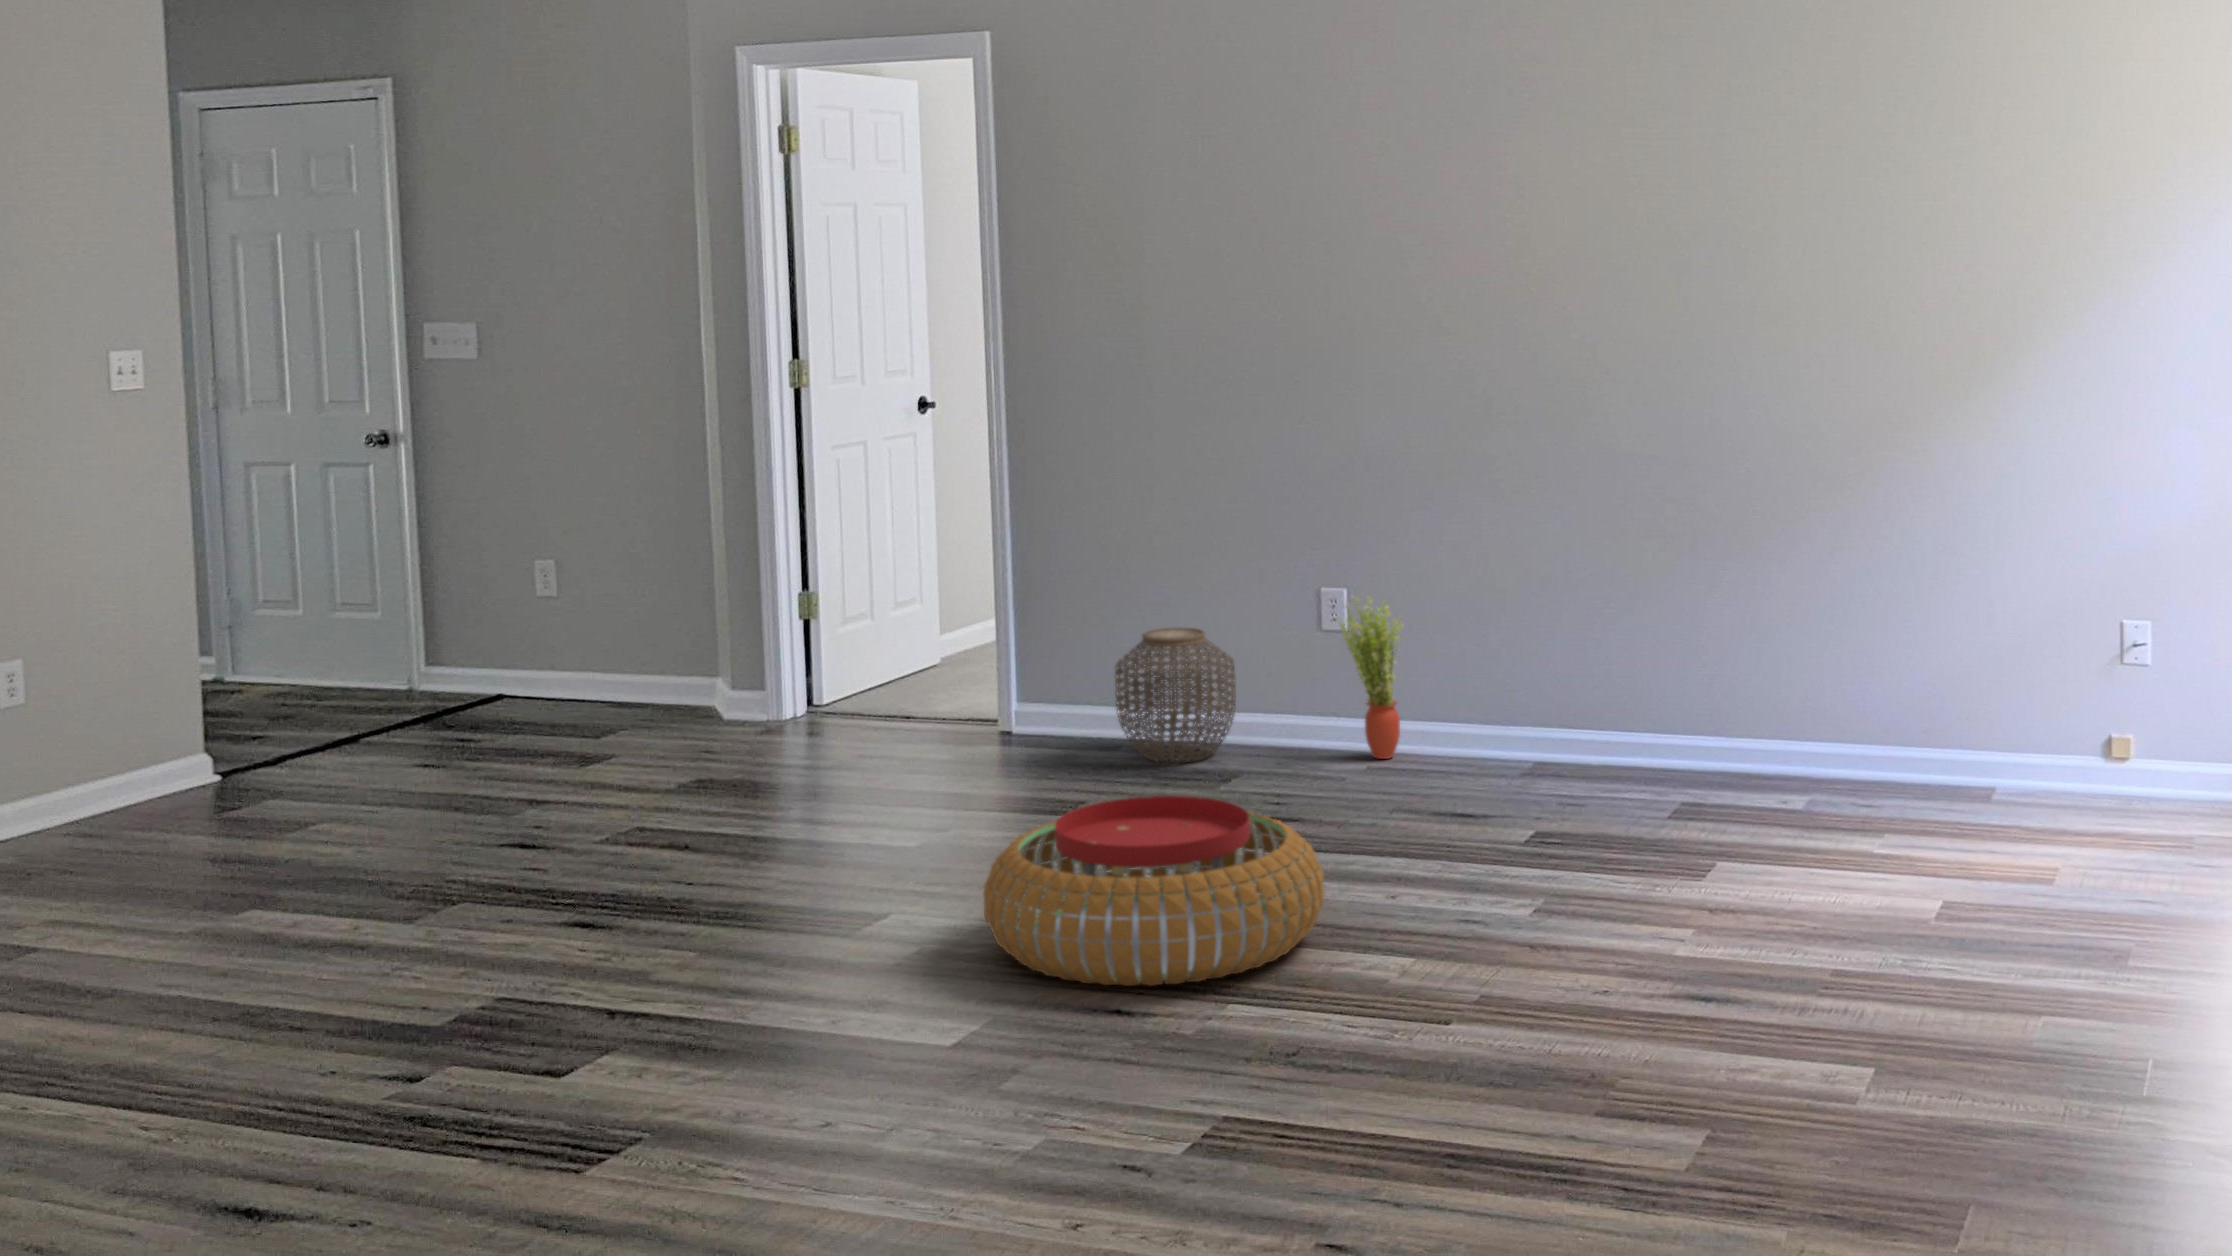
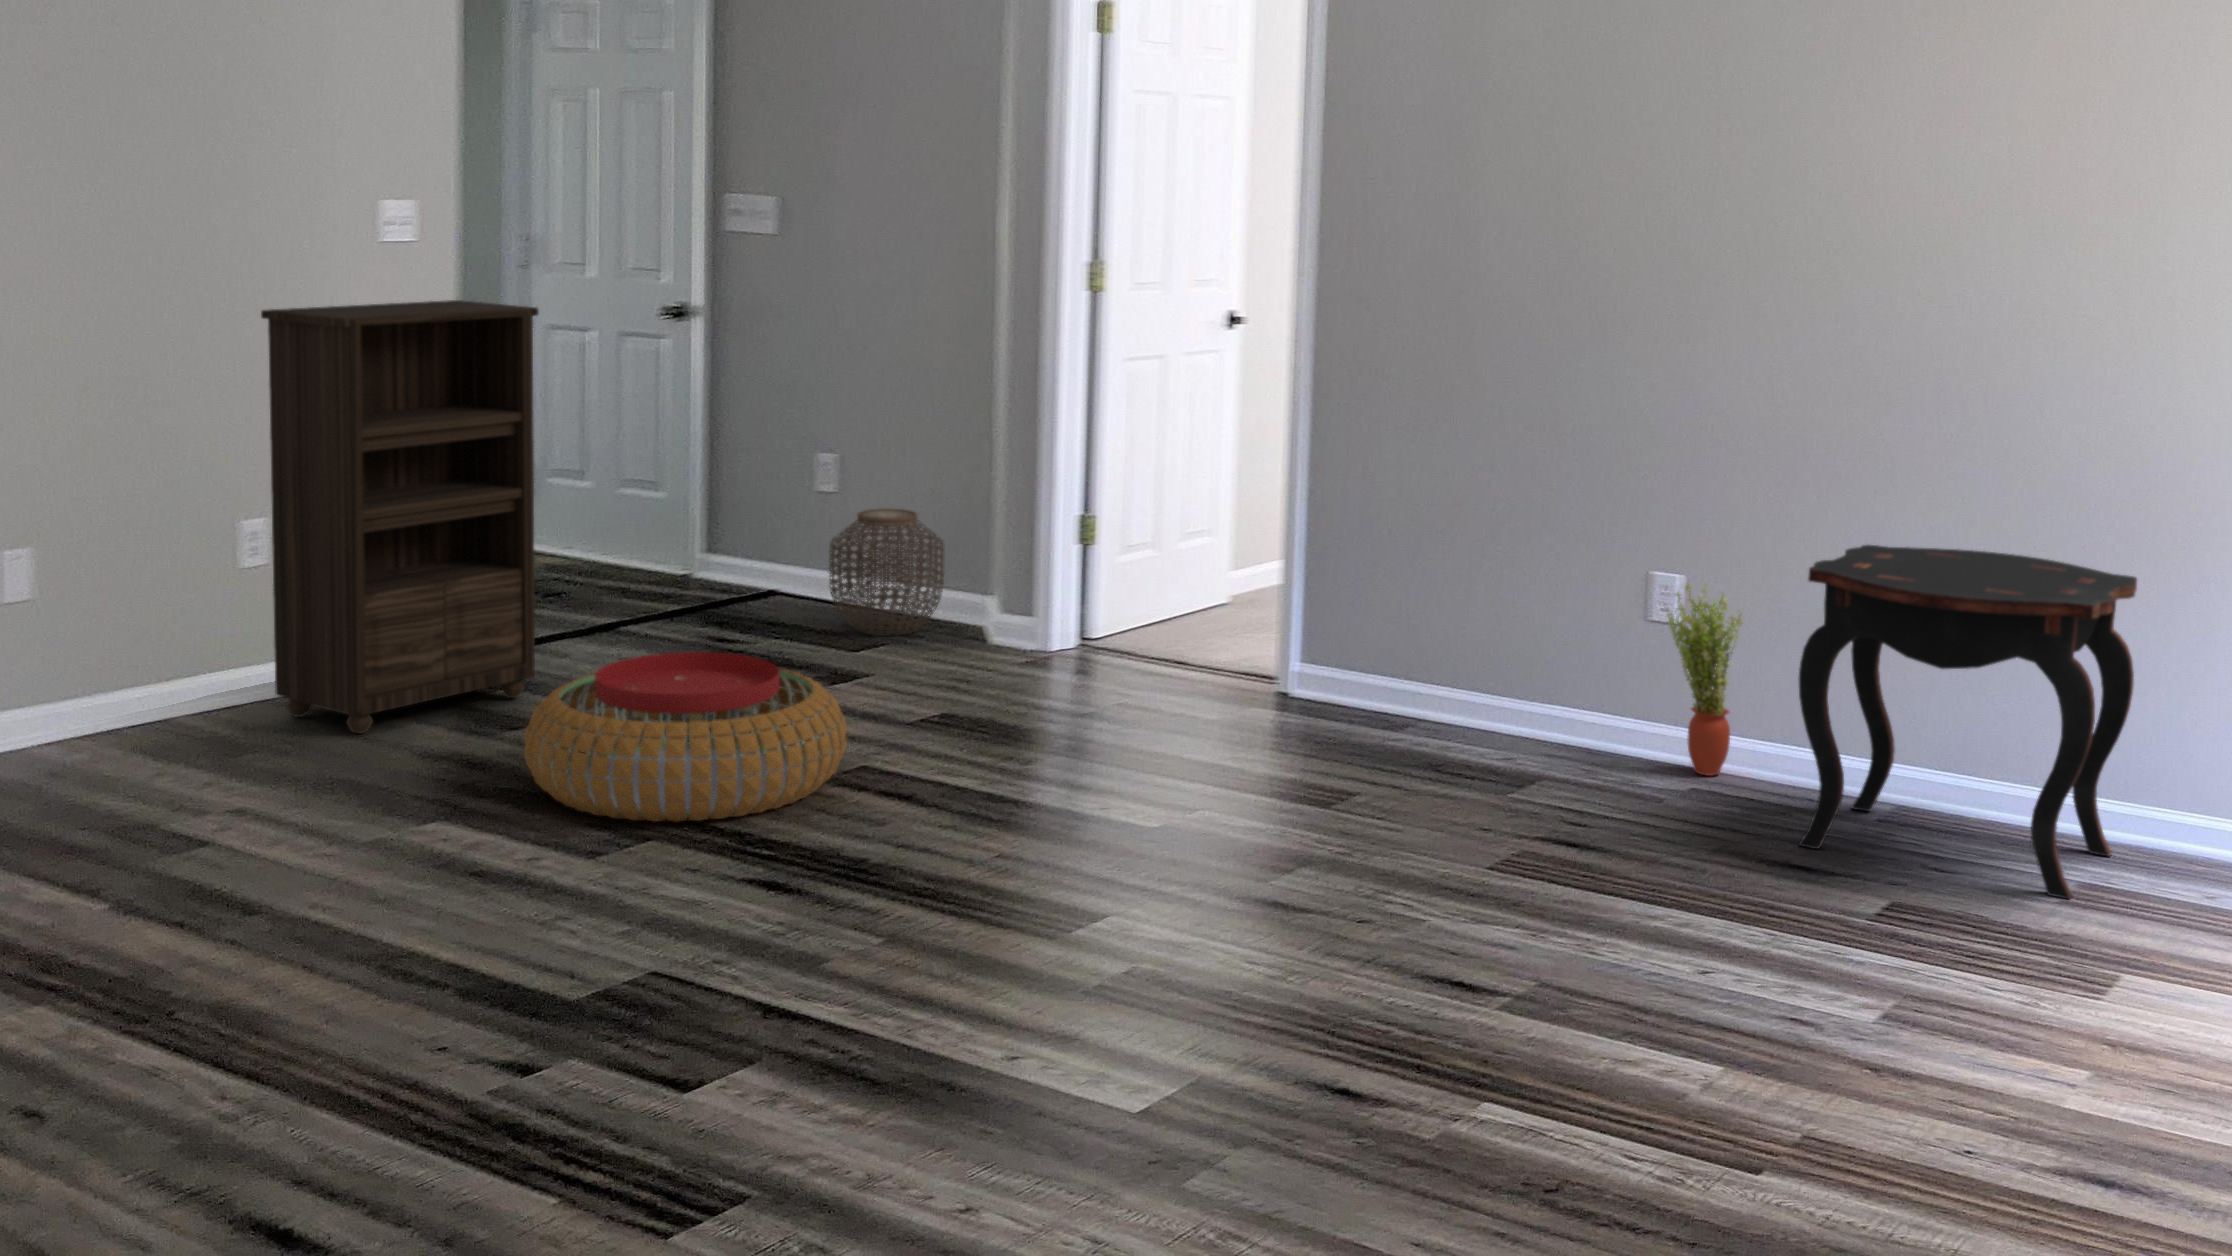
bookshelf: none [11,434,300,850] -> present [261,300,539,733]
side table: none [1452,546,1714,817] -> present [1799,545,2137,899]
woven basket: present [1115,627,1236,763] -> present [829,509,944,636]
pouf: present [983,796,1324,986] -> present [524,652,847,822]

